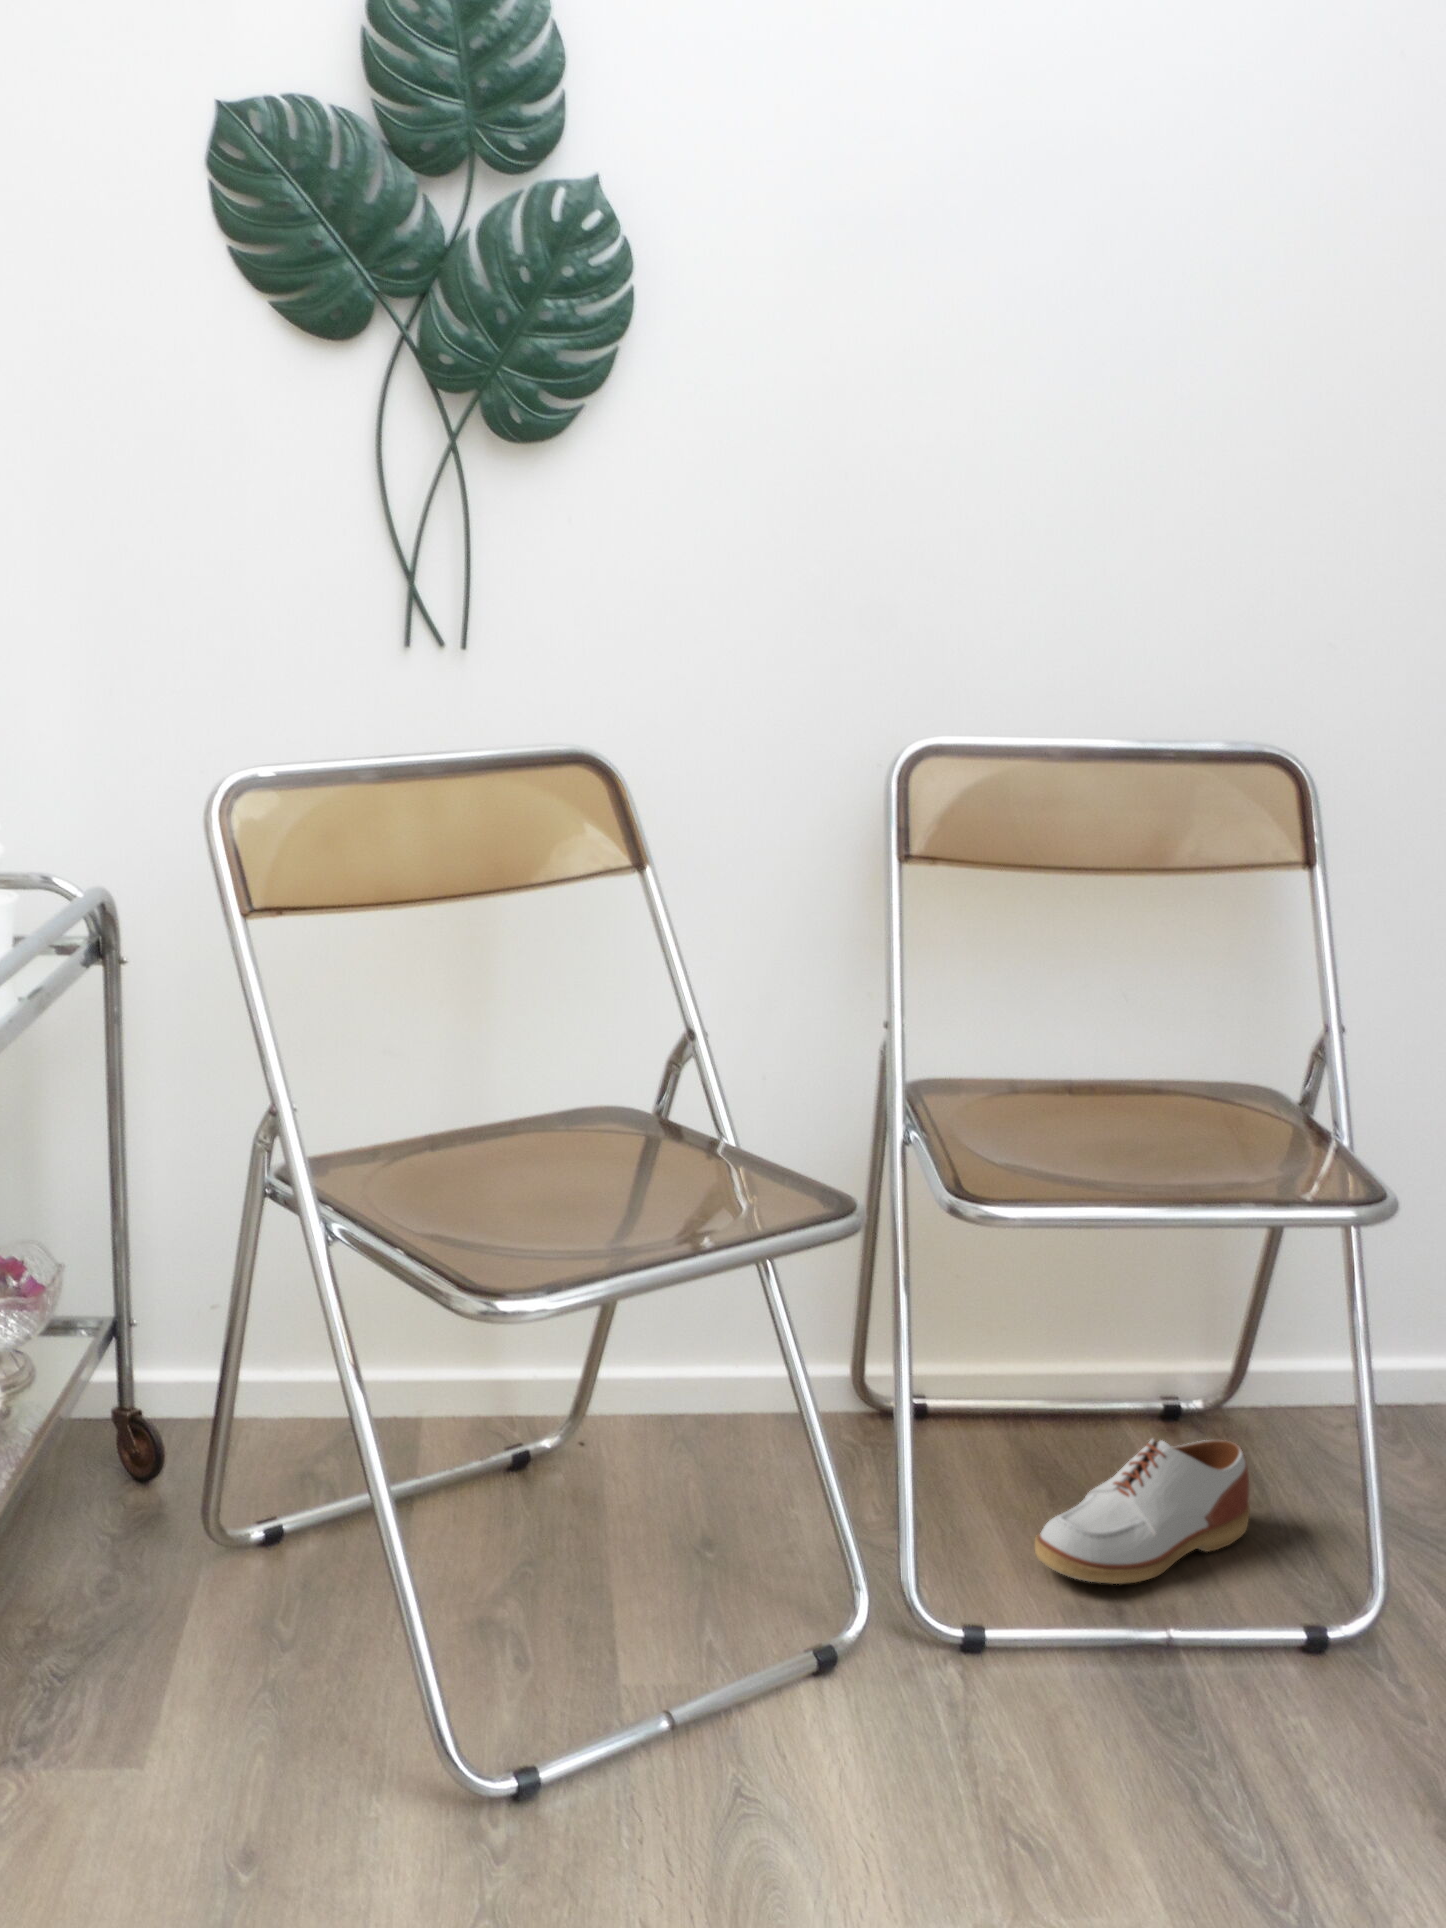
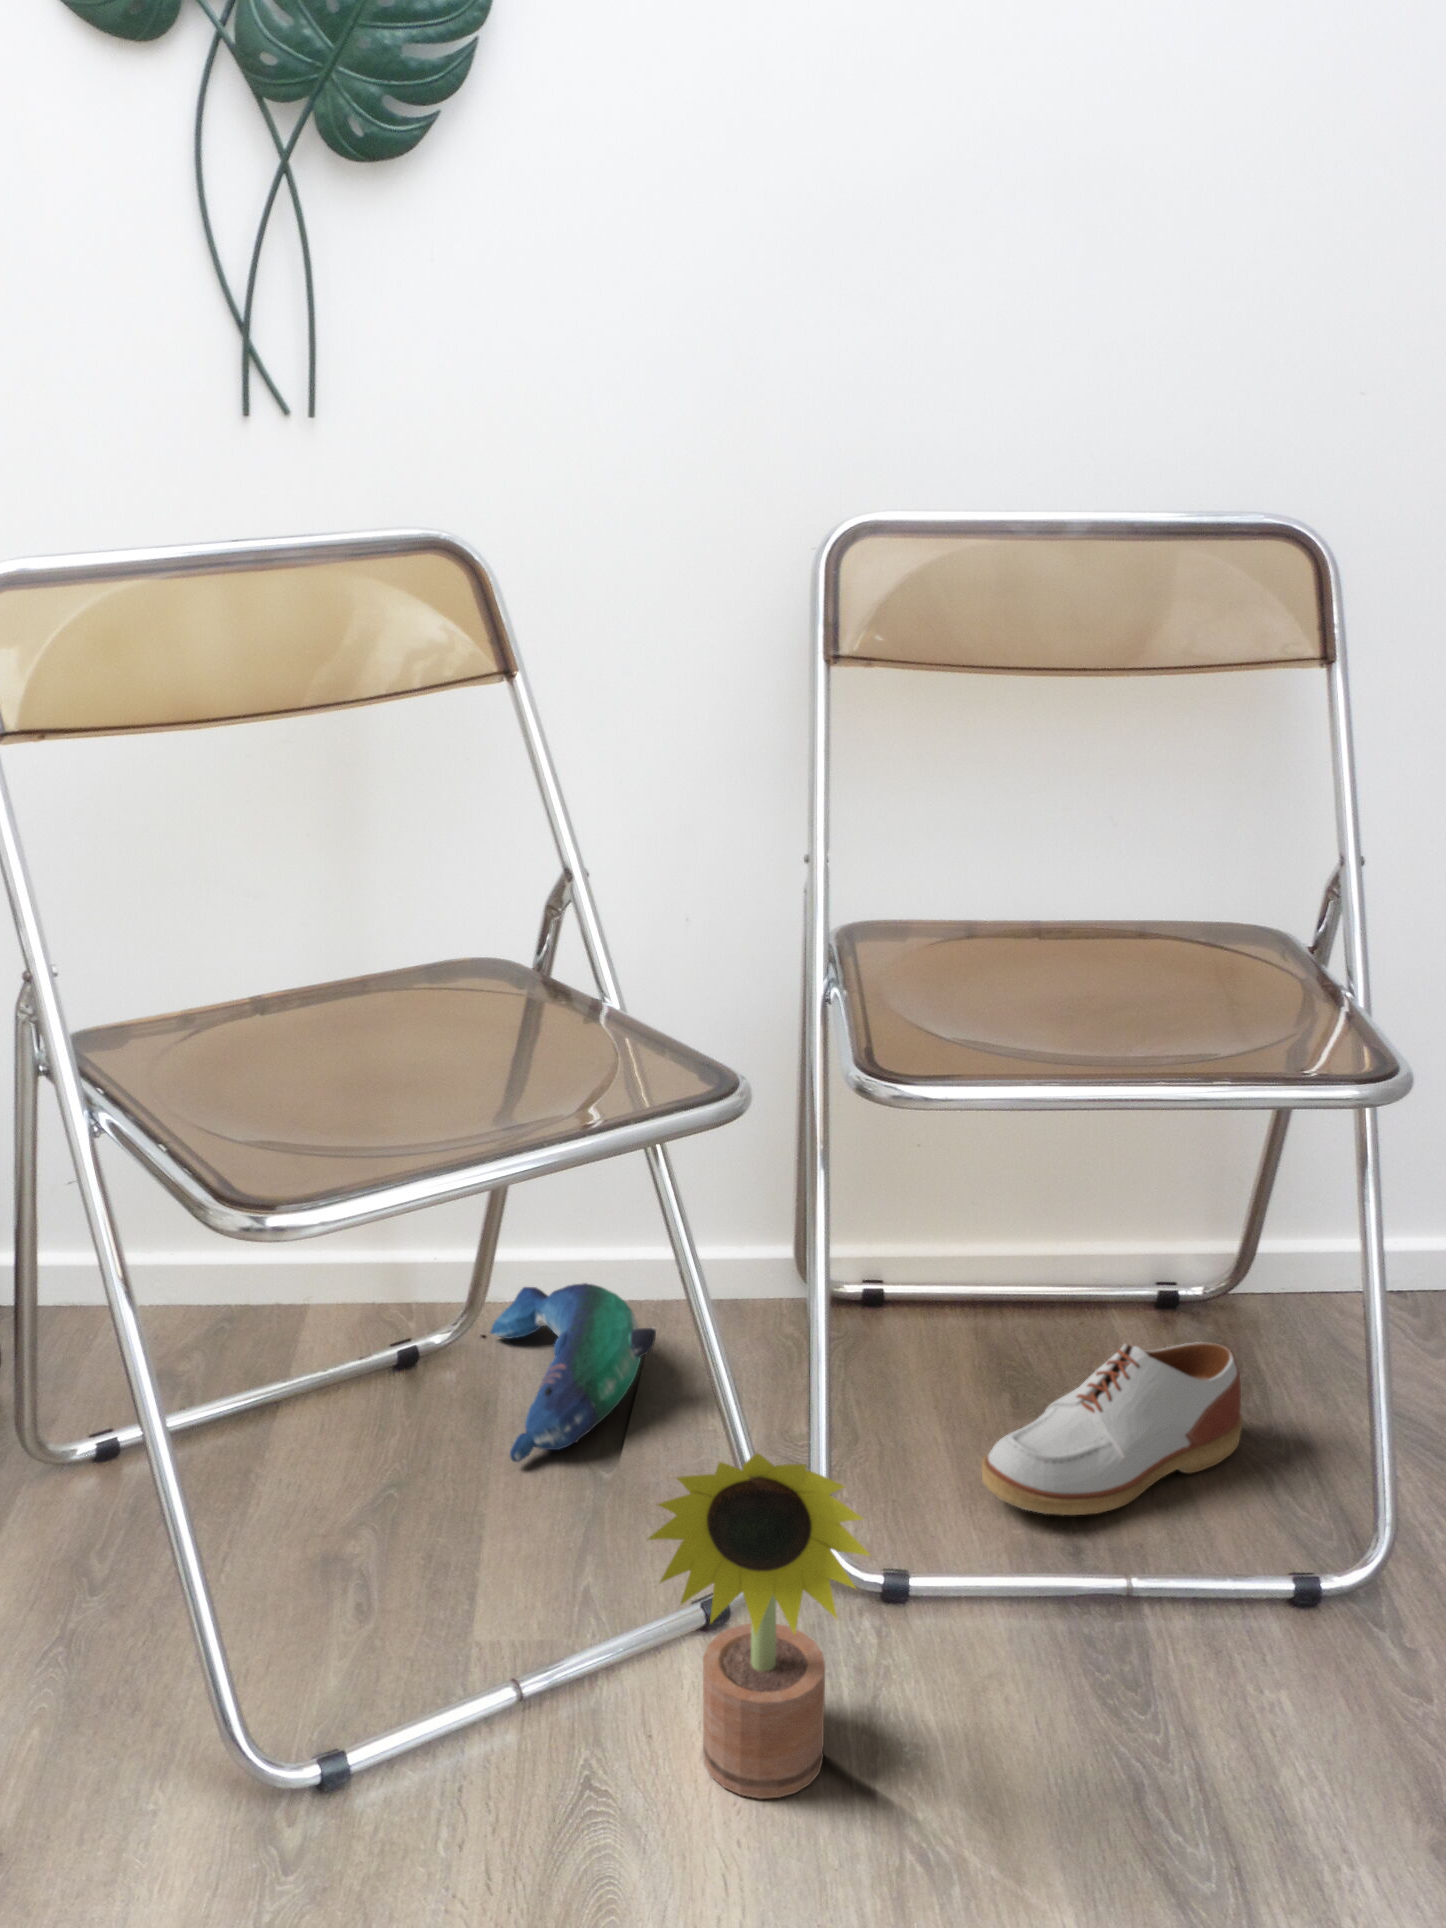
plush toy: none [586,1394,744,1544] -> present [491,1283,656,1462]
decorative plant: none [803,1498,987,1801] -> present [649,1453,870,1799]

